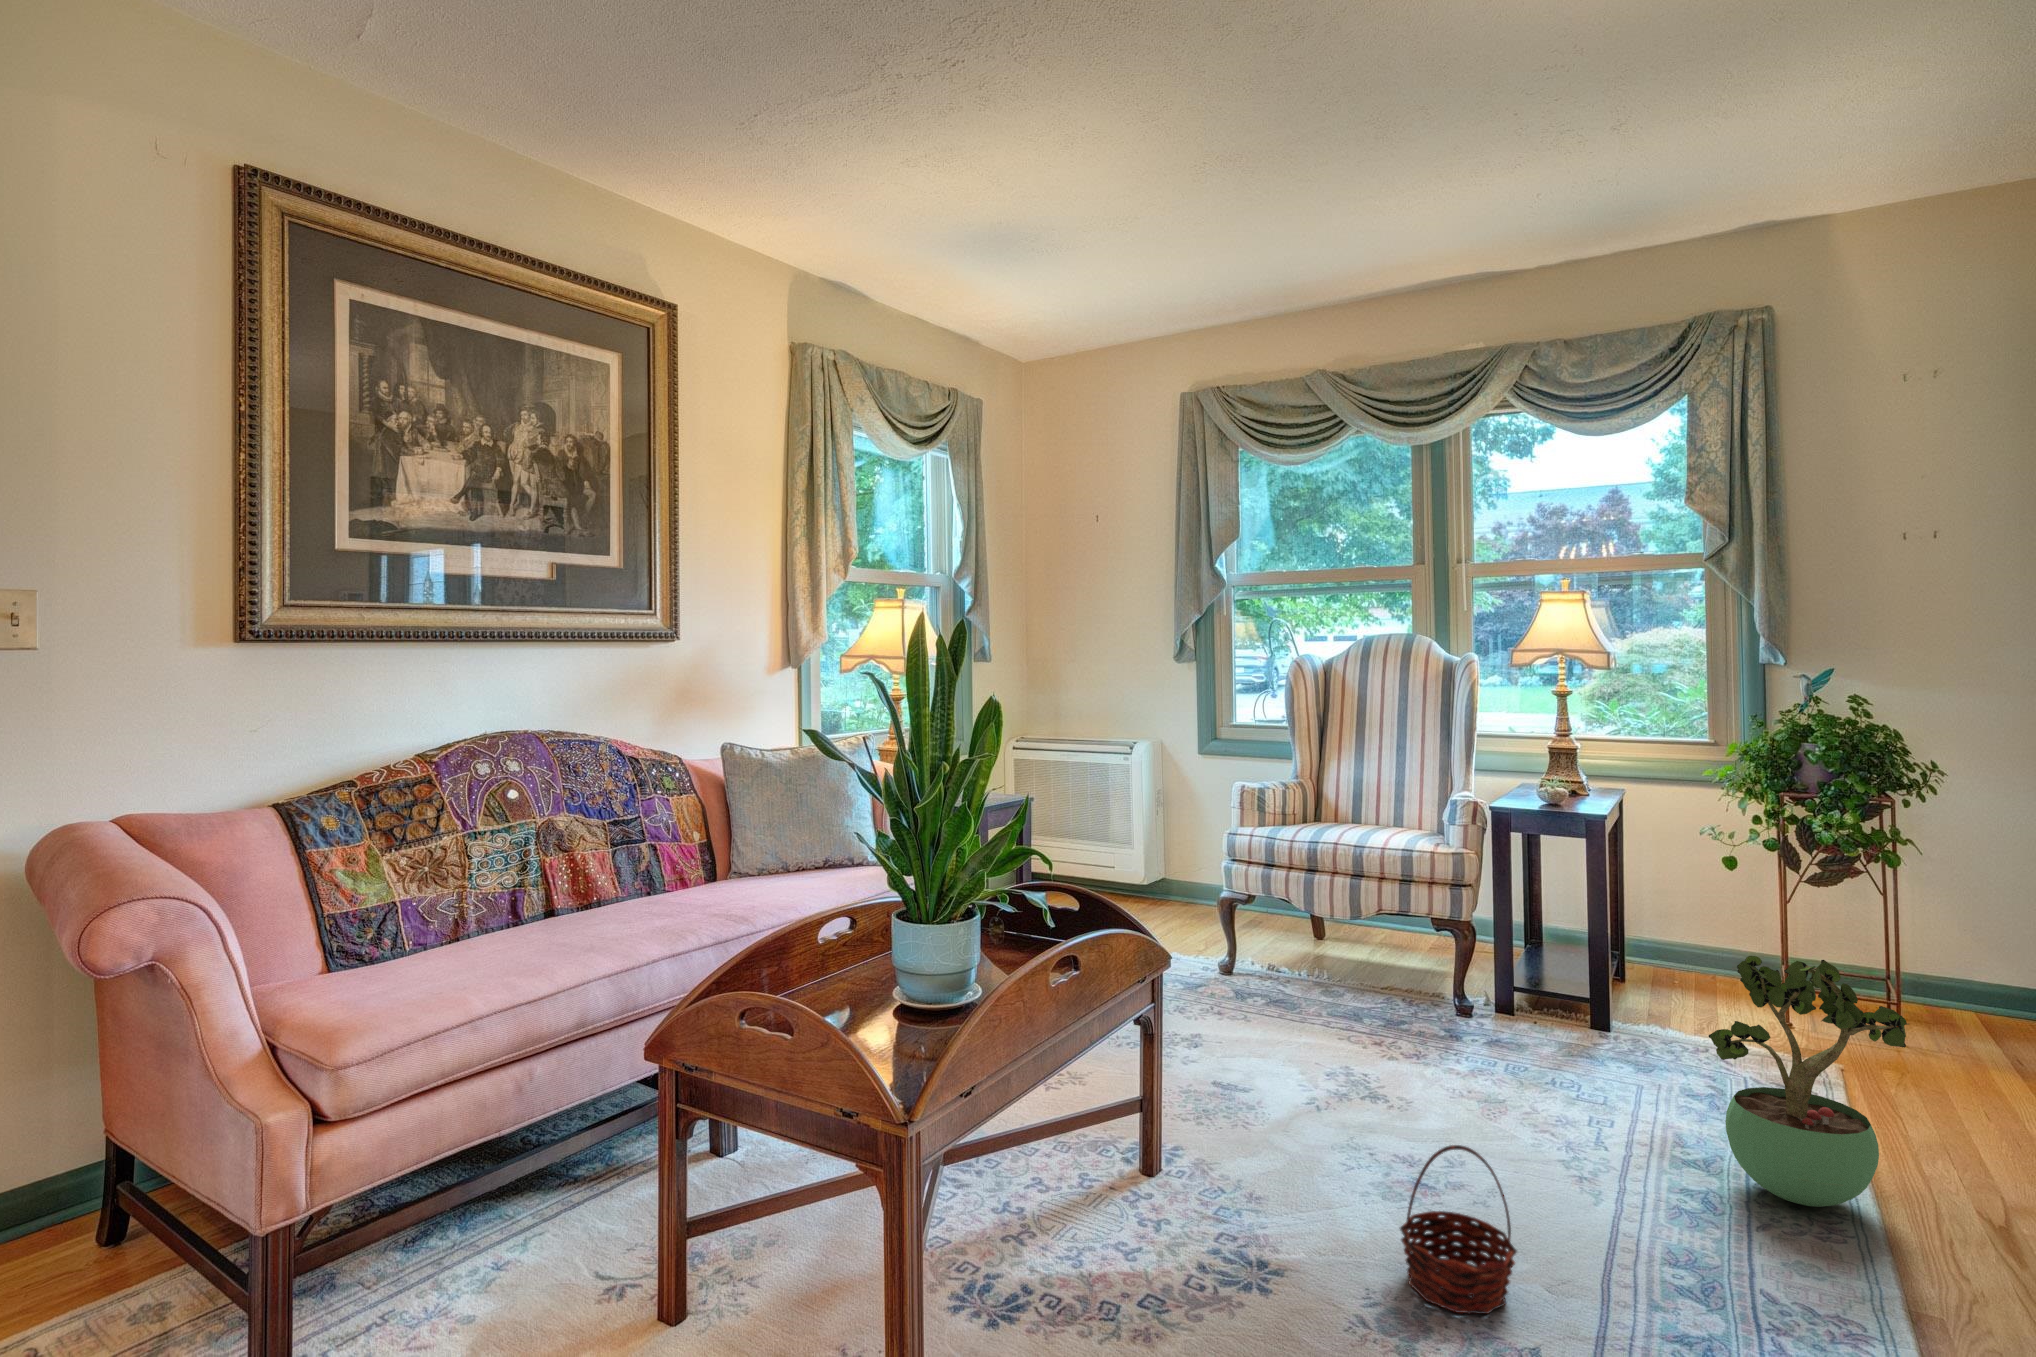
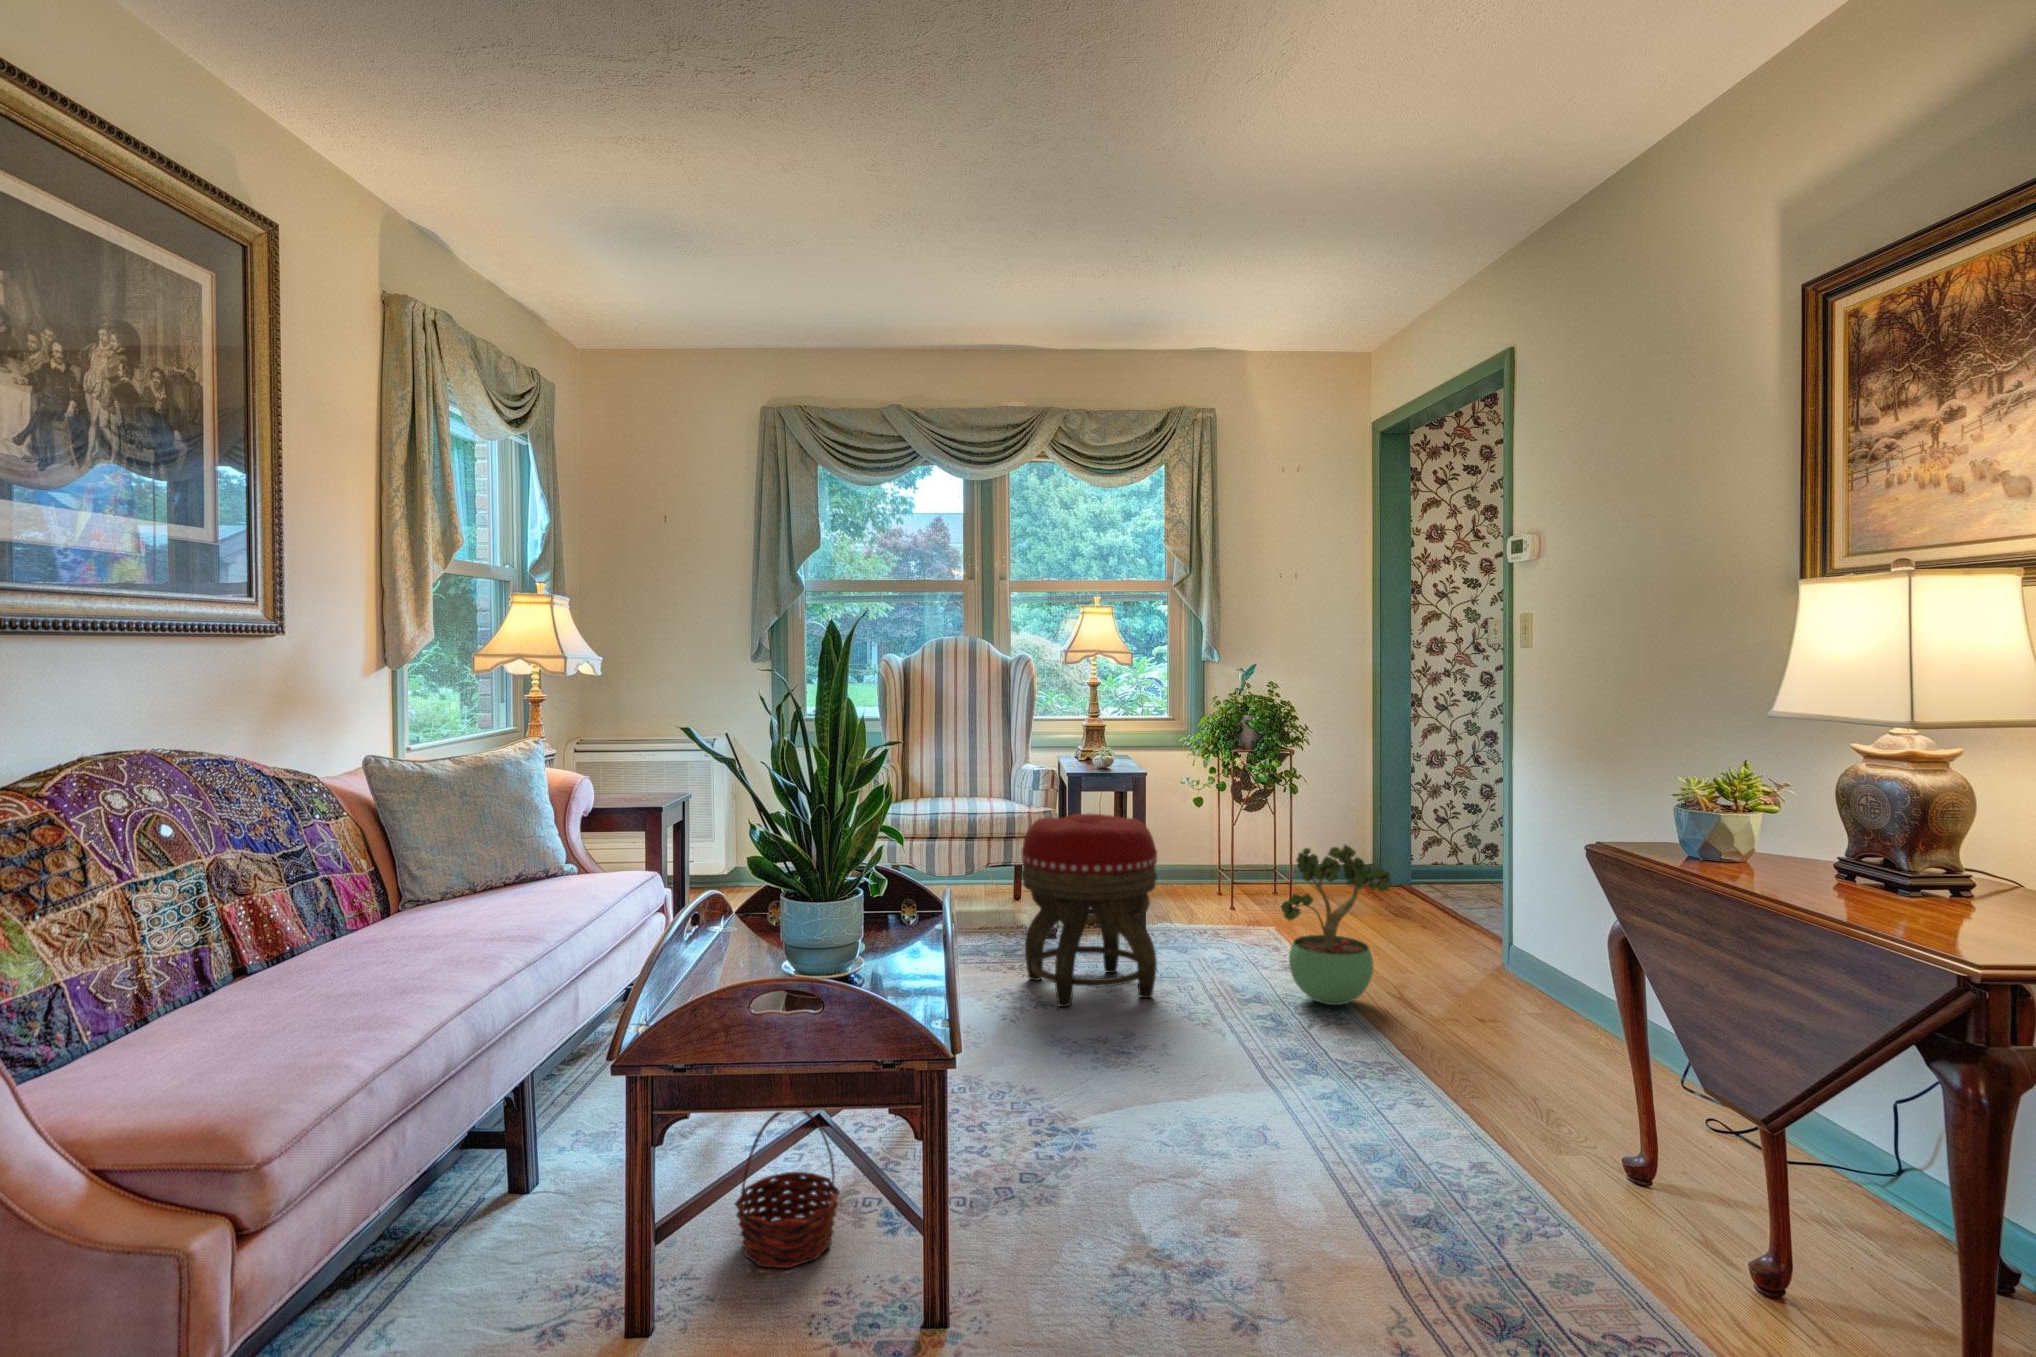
footstool: none [1349,864,1536,1121] -> present [1022,813,1157,1007]
basket: present [1400,1145,1517,1314] -> present [735,1111,840,1268]

